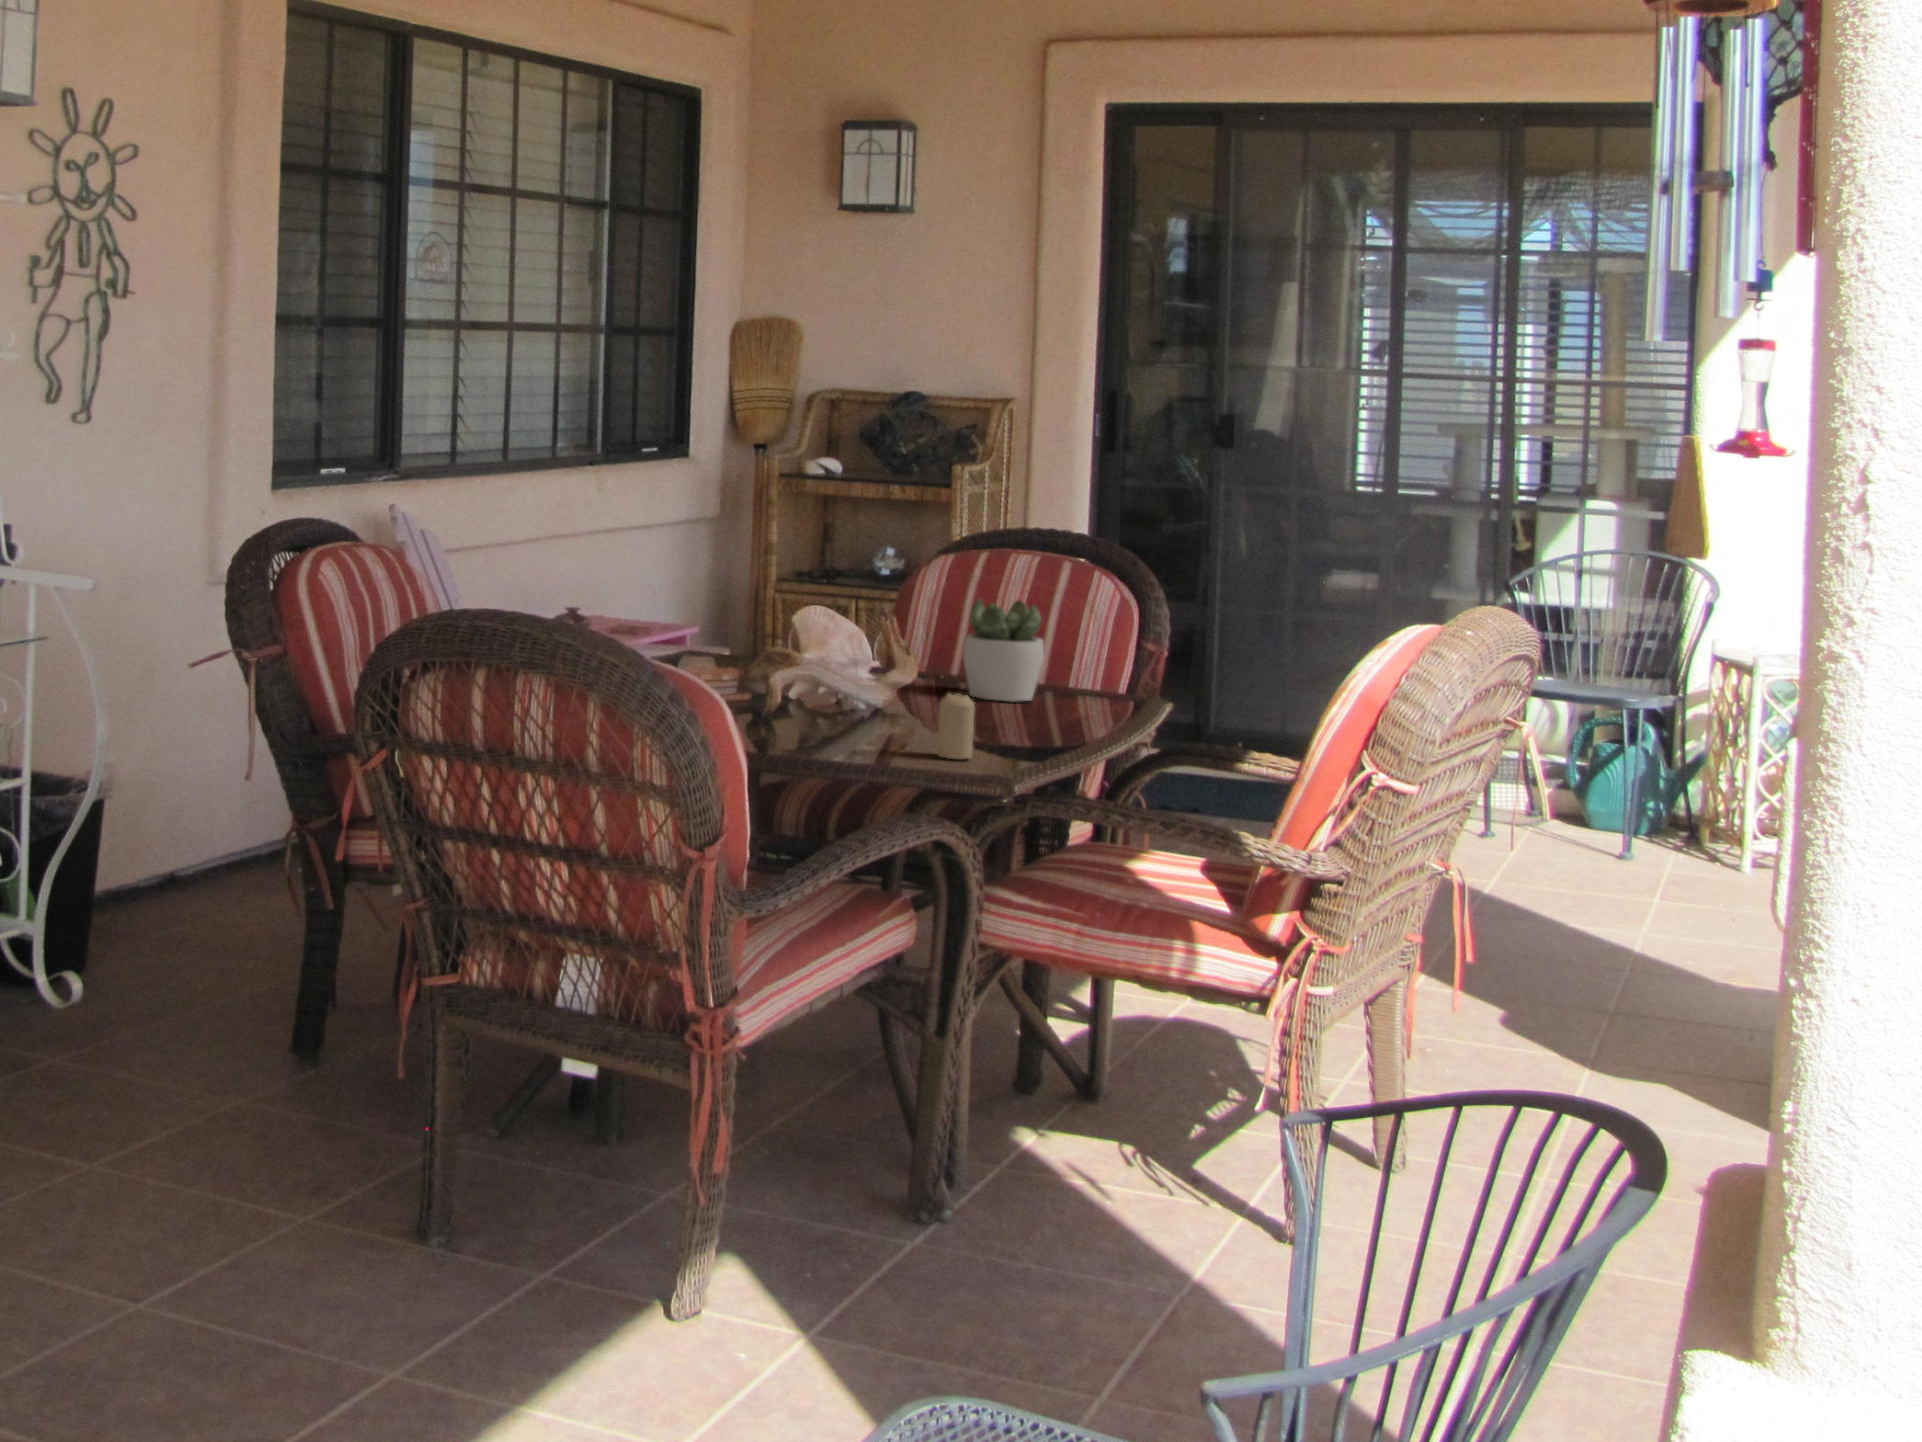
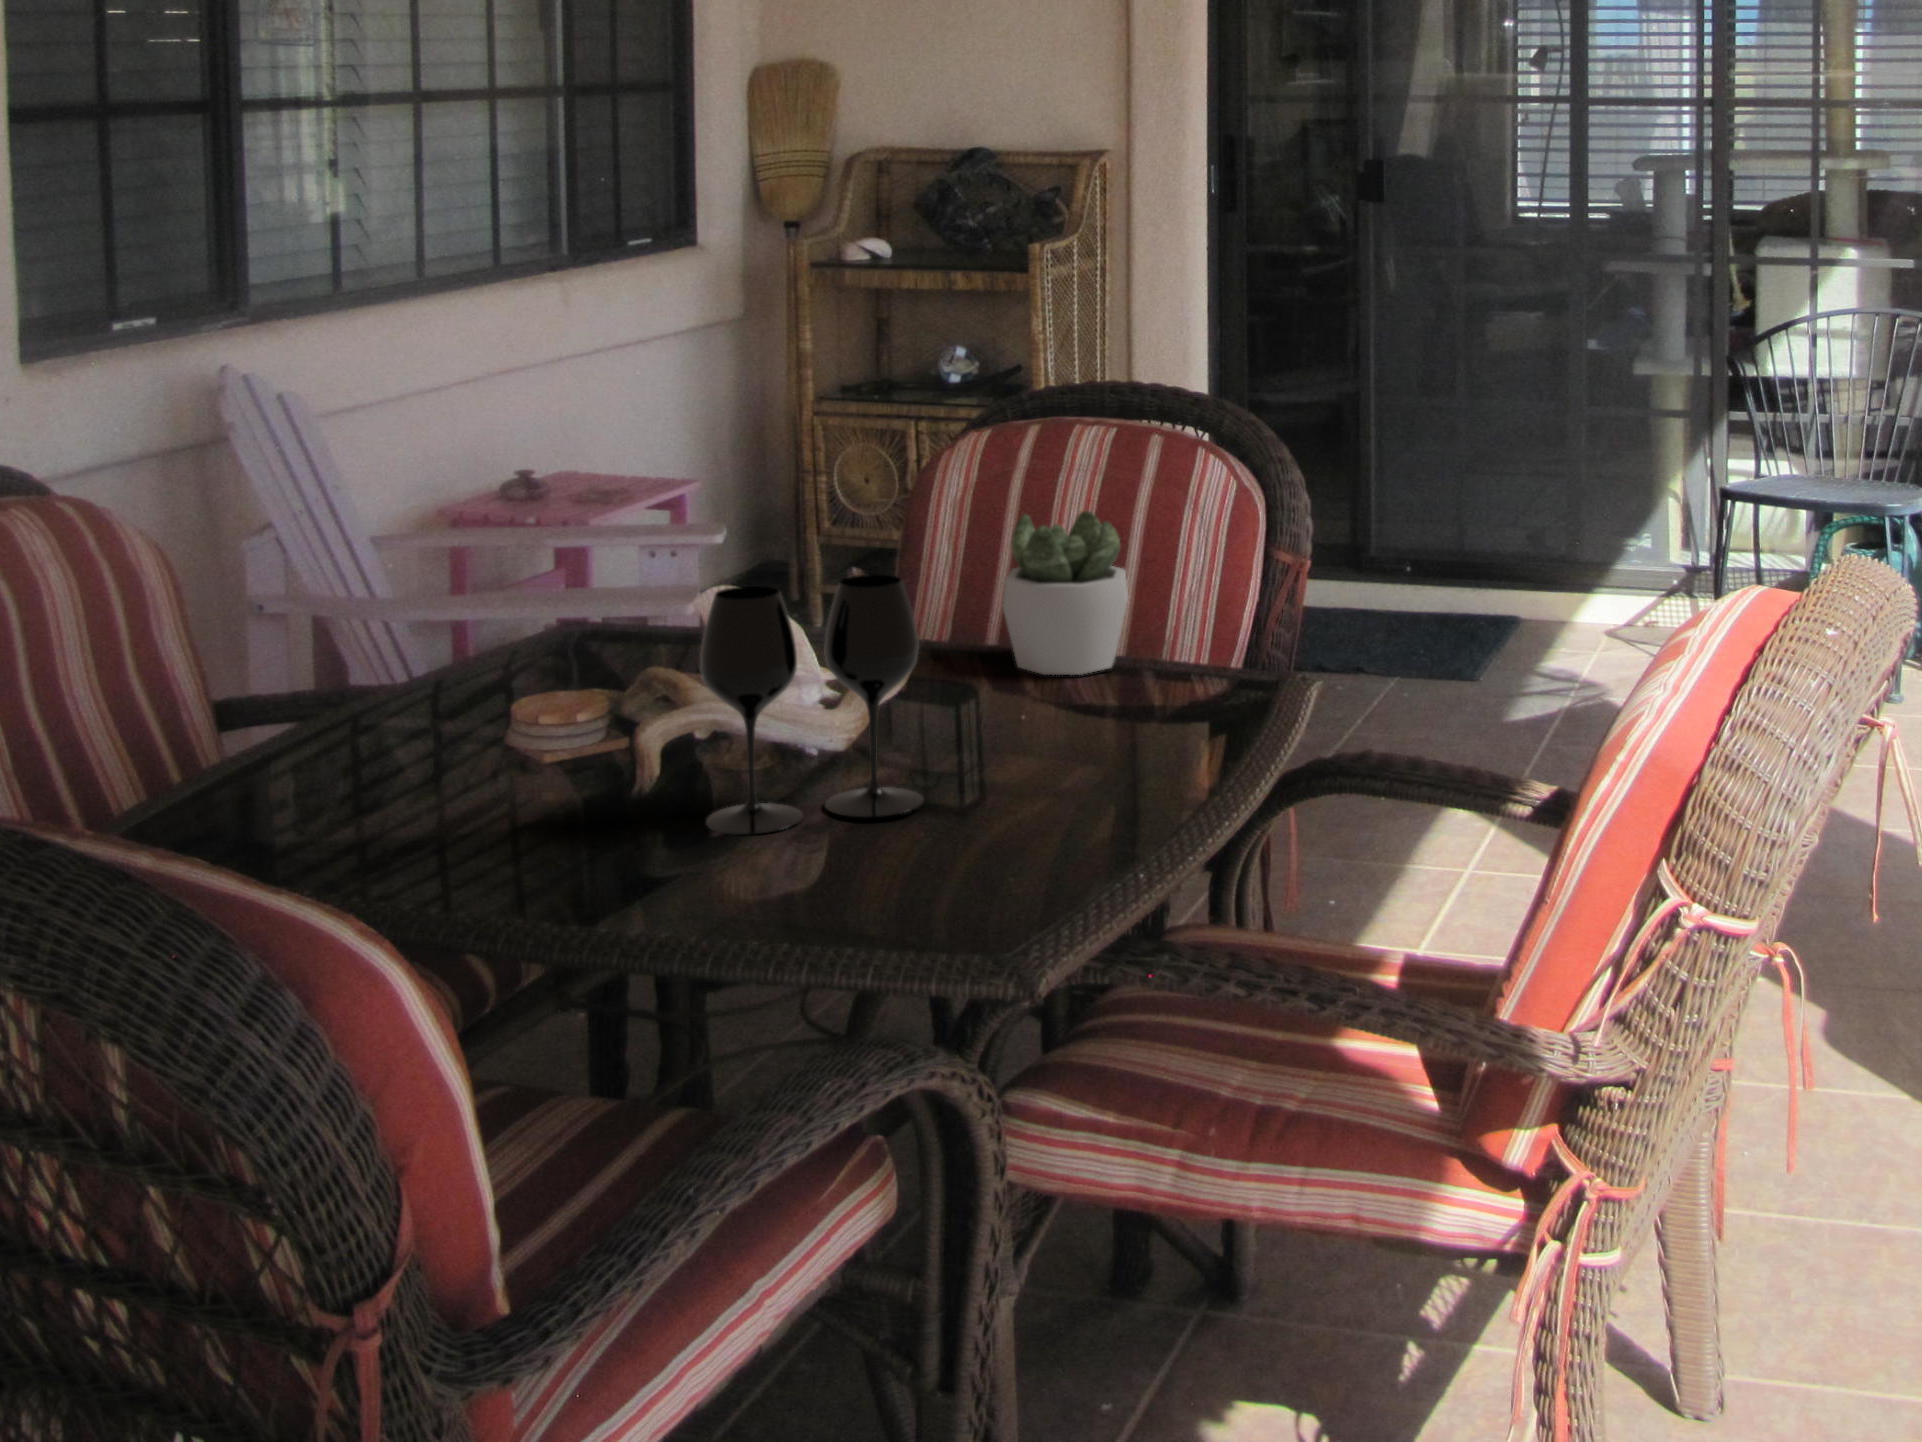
wine glass: none [800,596,930,736] -> present [700,574,923,835]
candle: present [937,693,975,759] -> none [929,753,991,874]

